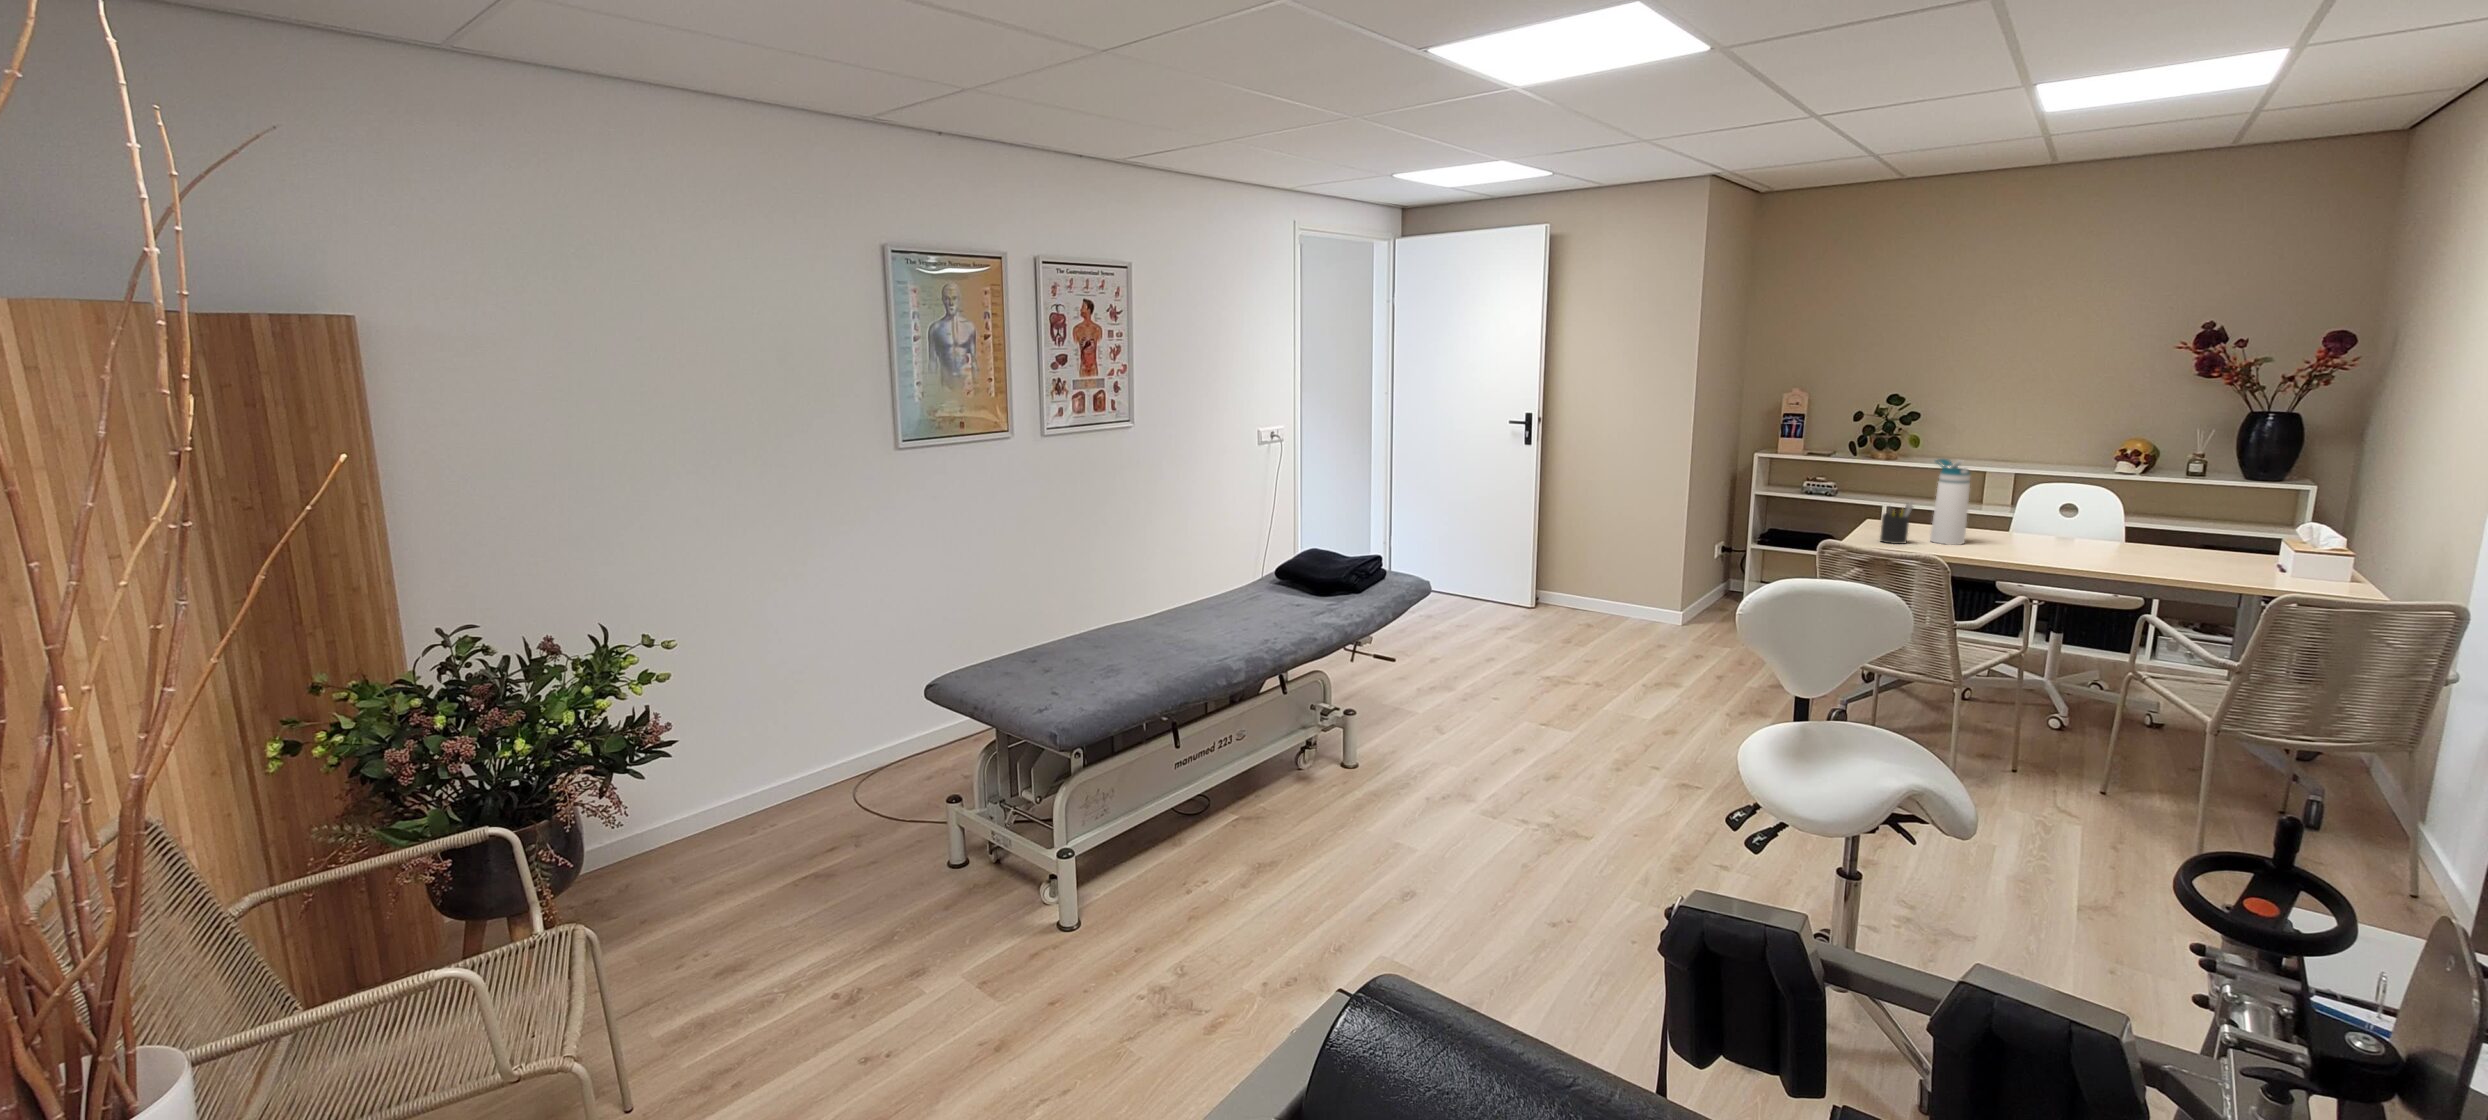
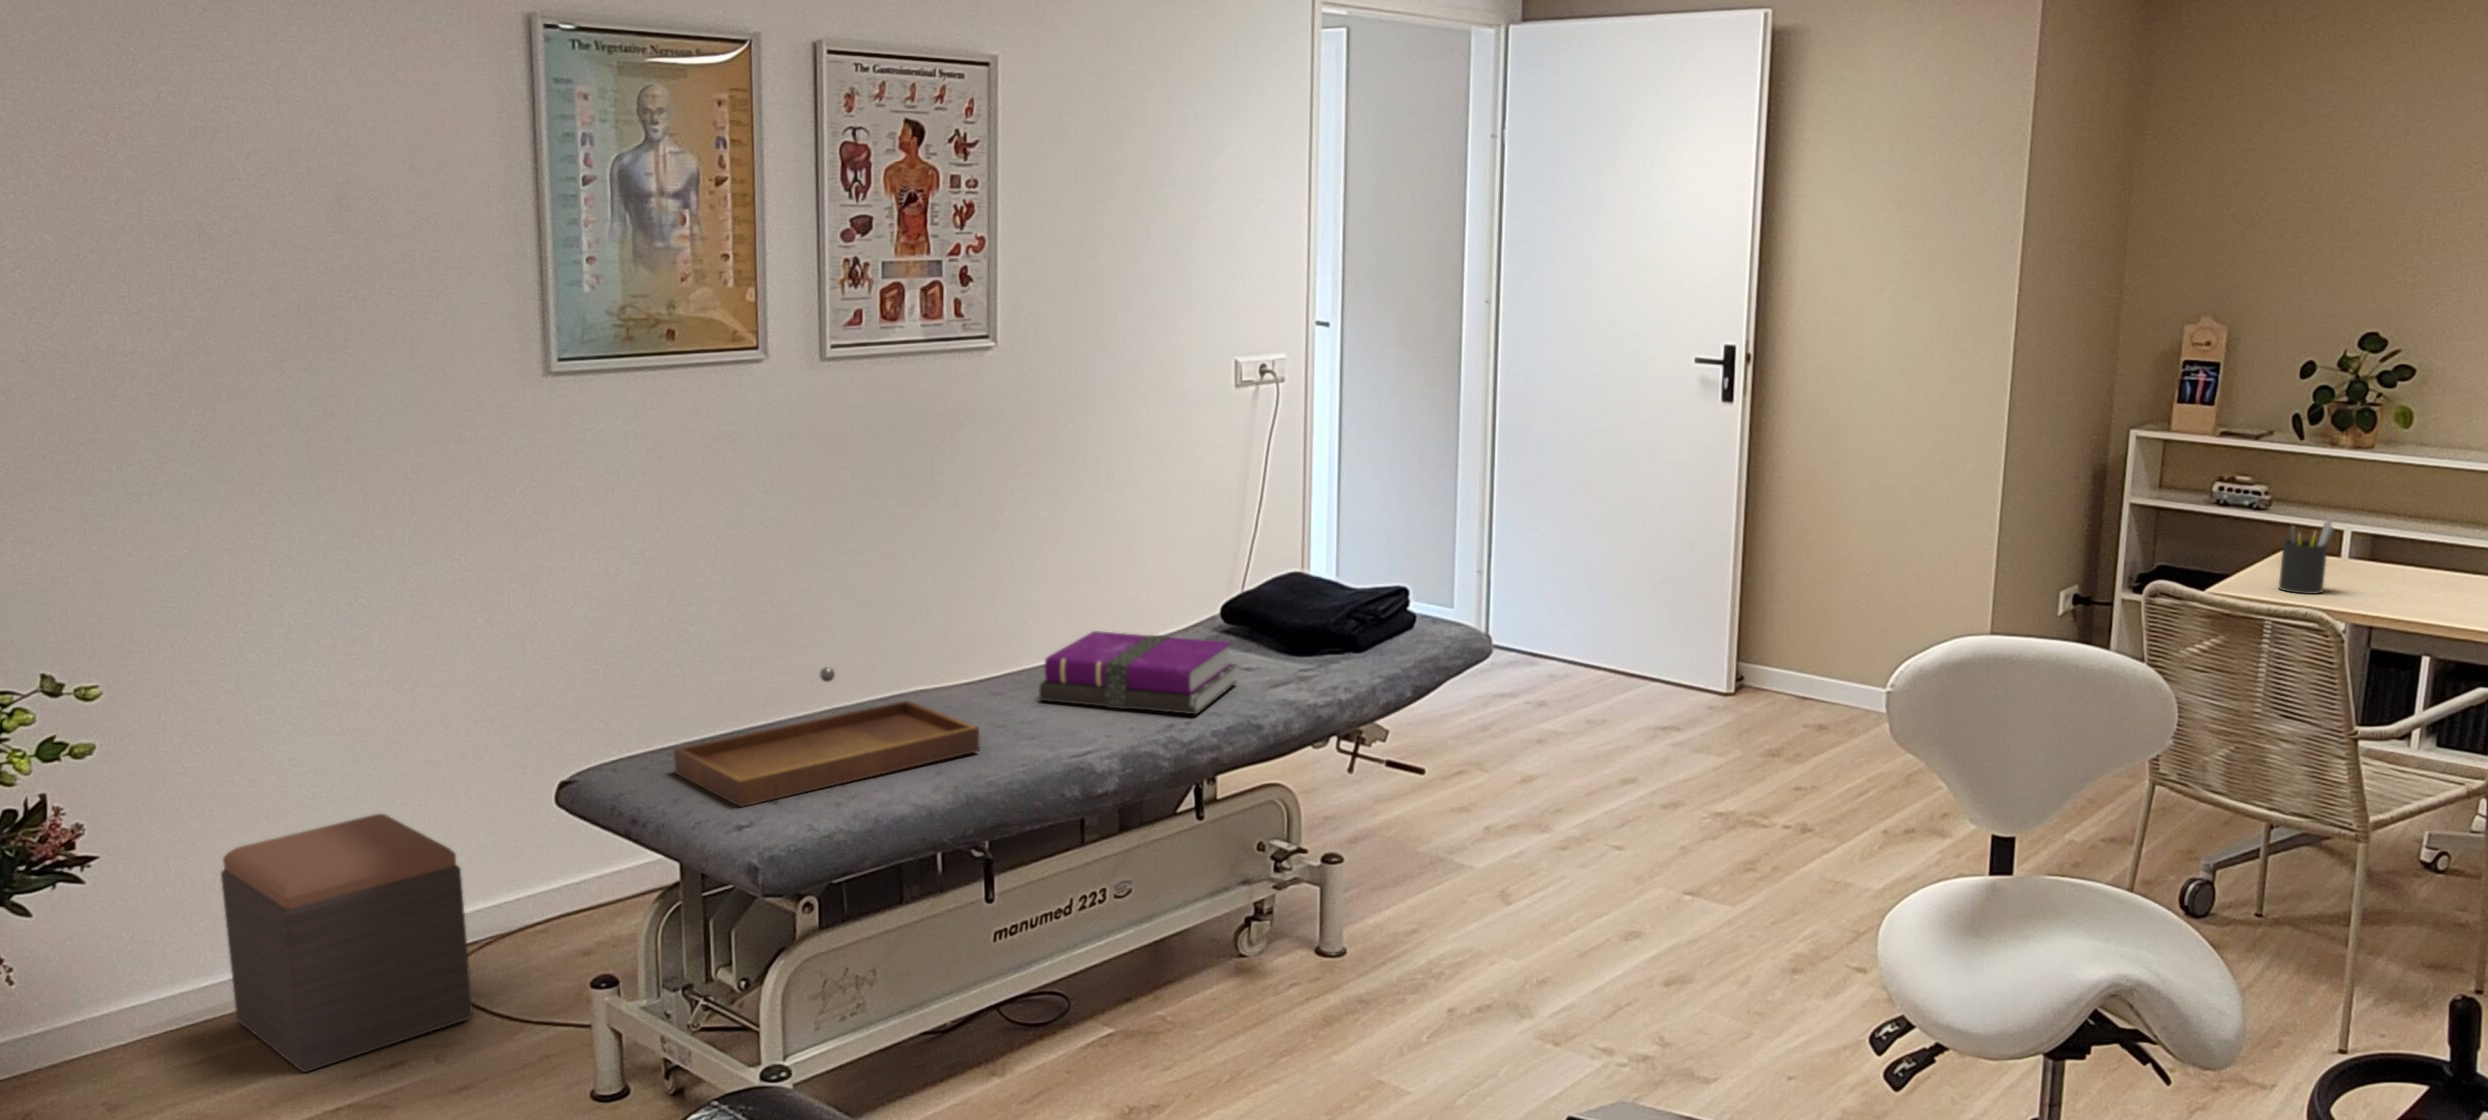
water bottle: present [1930,459,1970,545] -> none [2365,447,2433,598]
notebook: none [1190,587,1299,634] -> present [1039,631,1236,714]
tray: none [993,615,1166,699] -> present [674,667,979,807]
footstool: none [726,705,872,857] -> present [221,814,473,1072]

